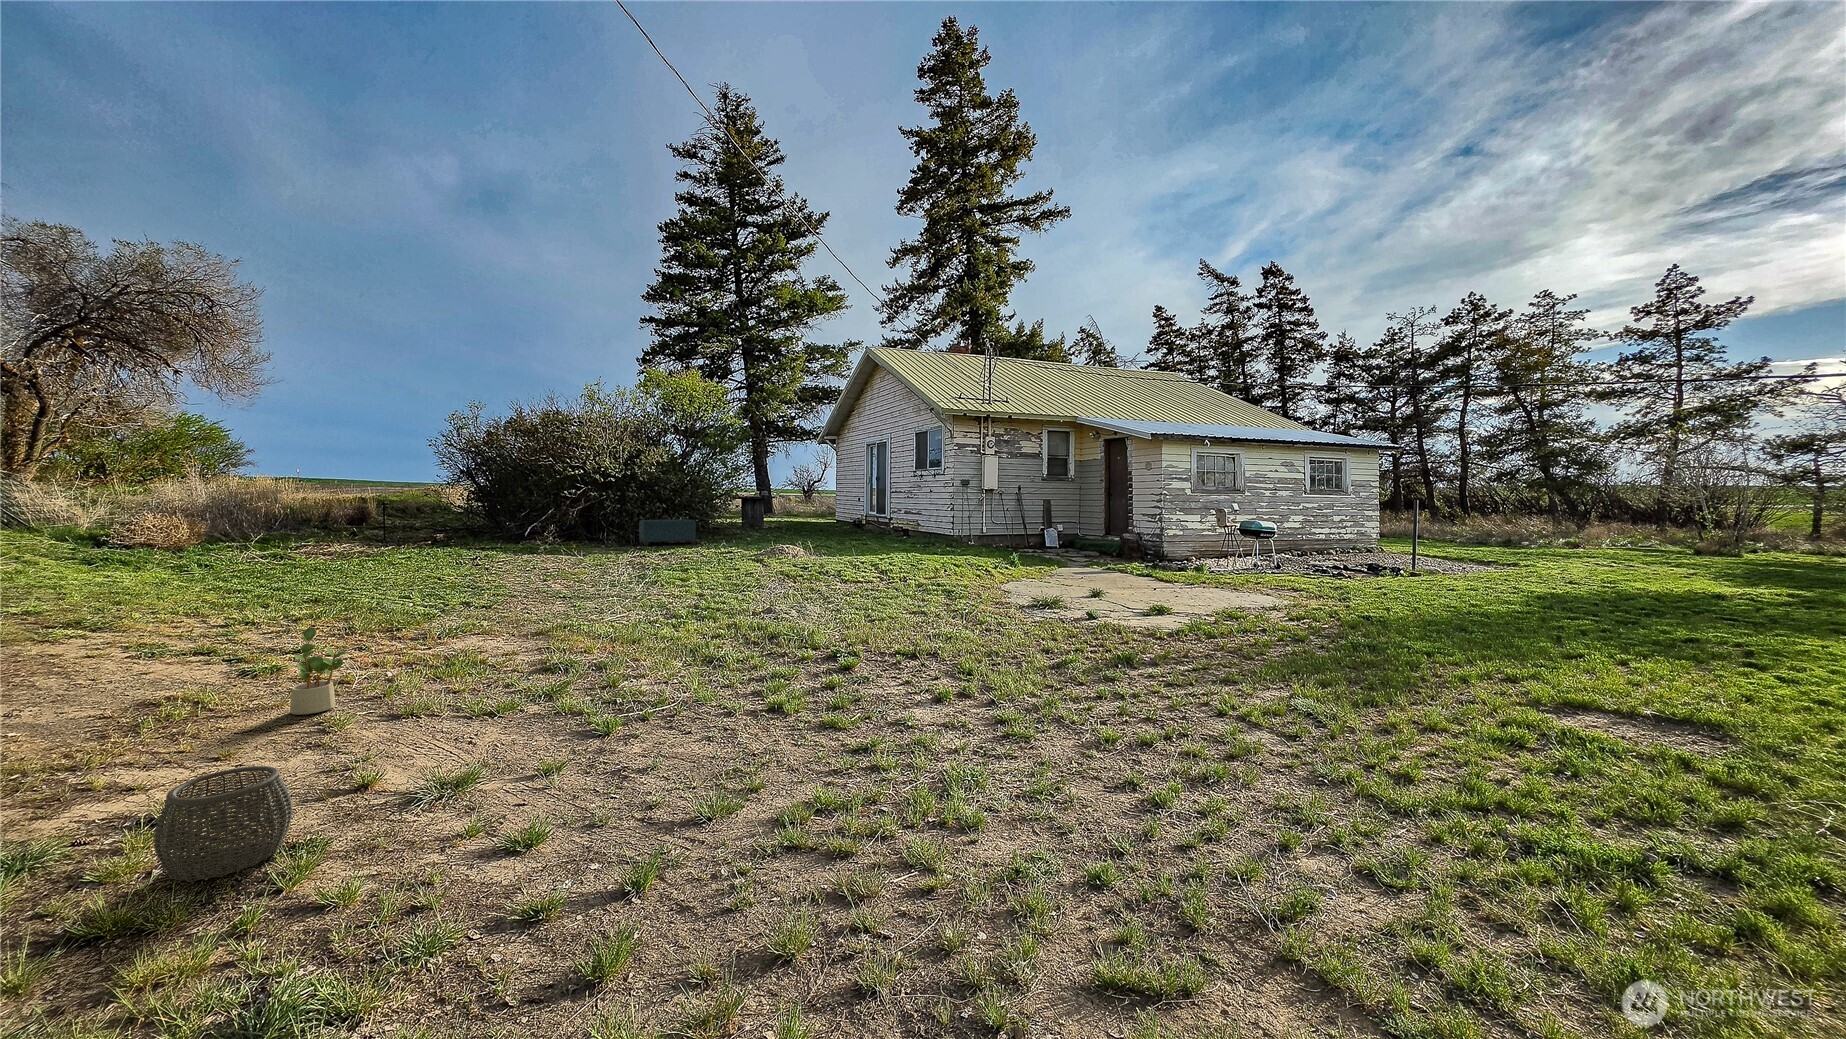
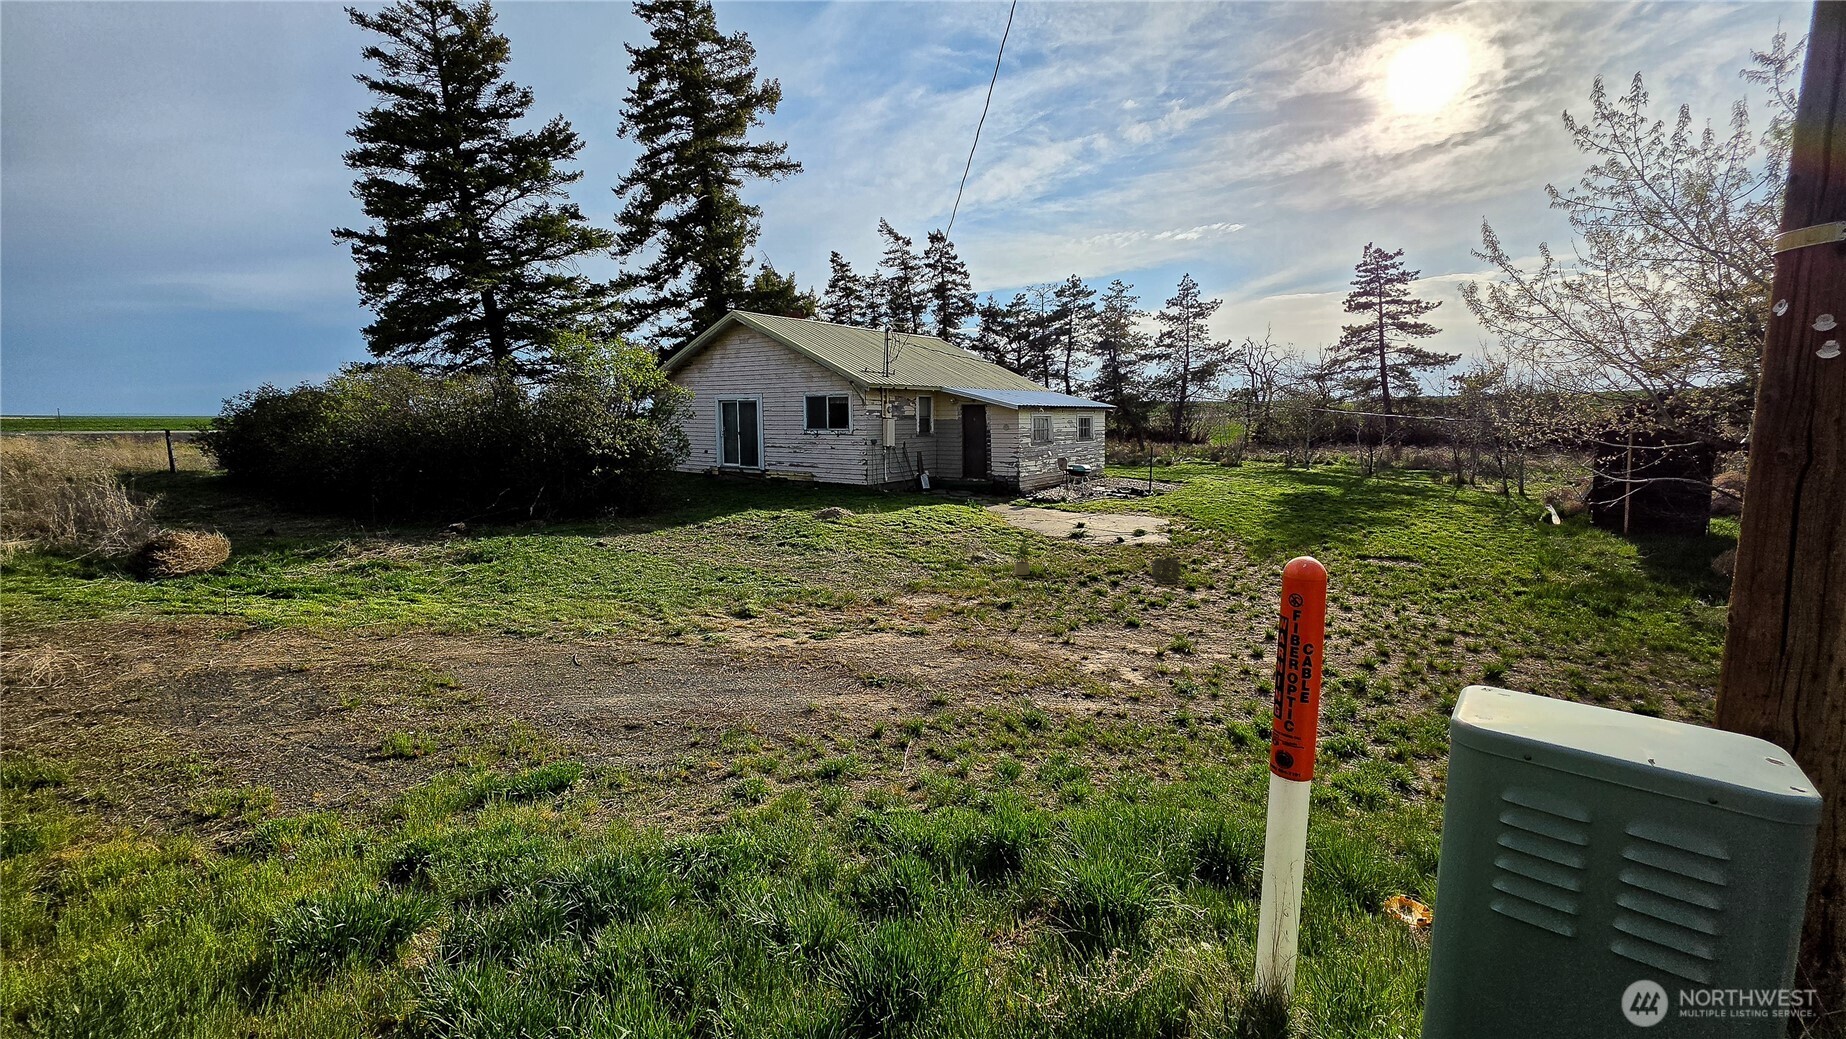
bench: present [639,520,696,546] -> none [646,491,692,518]

